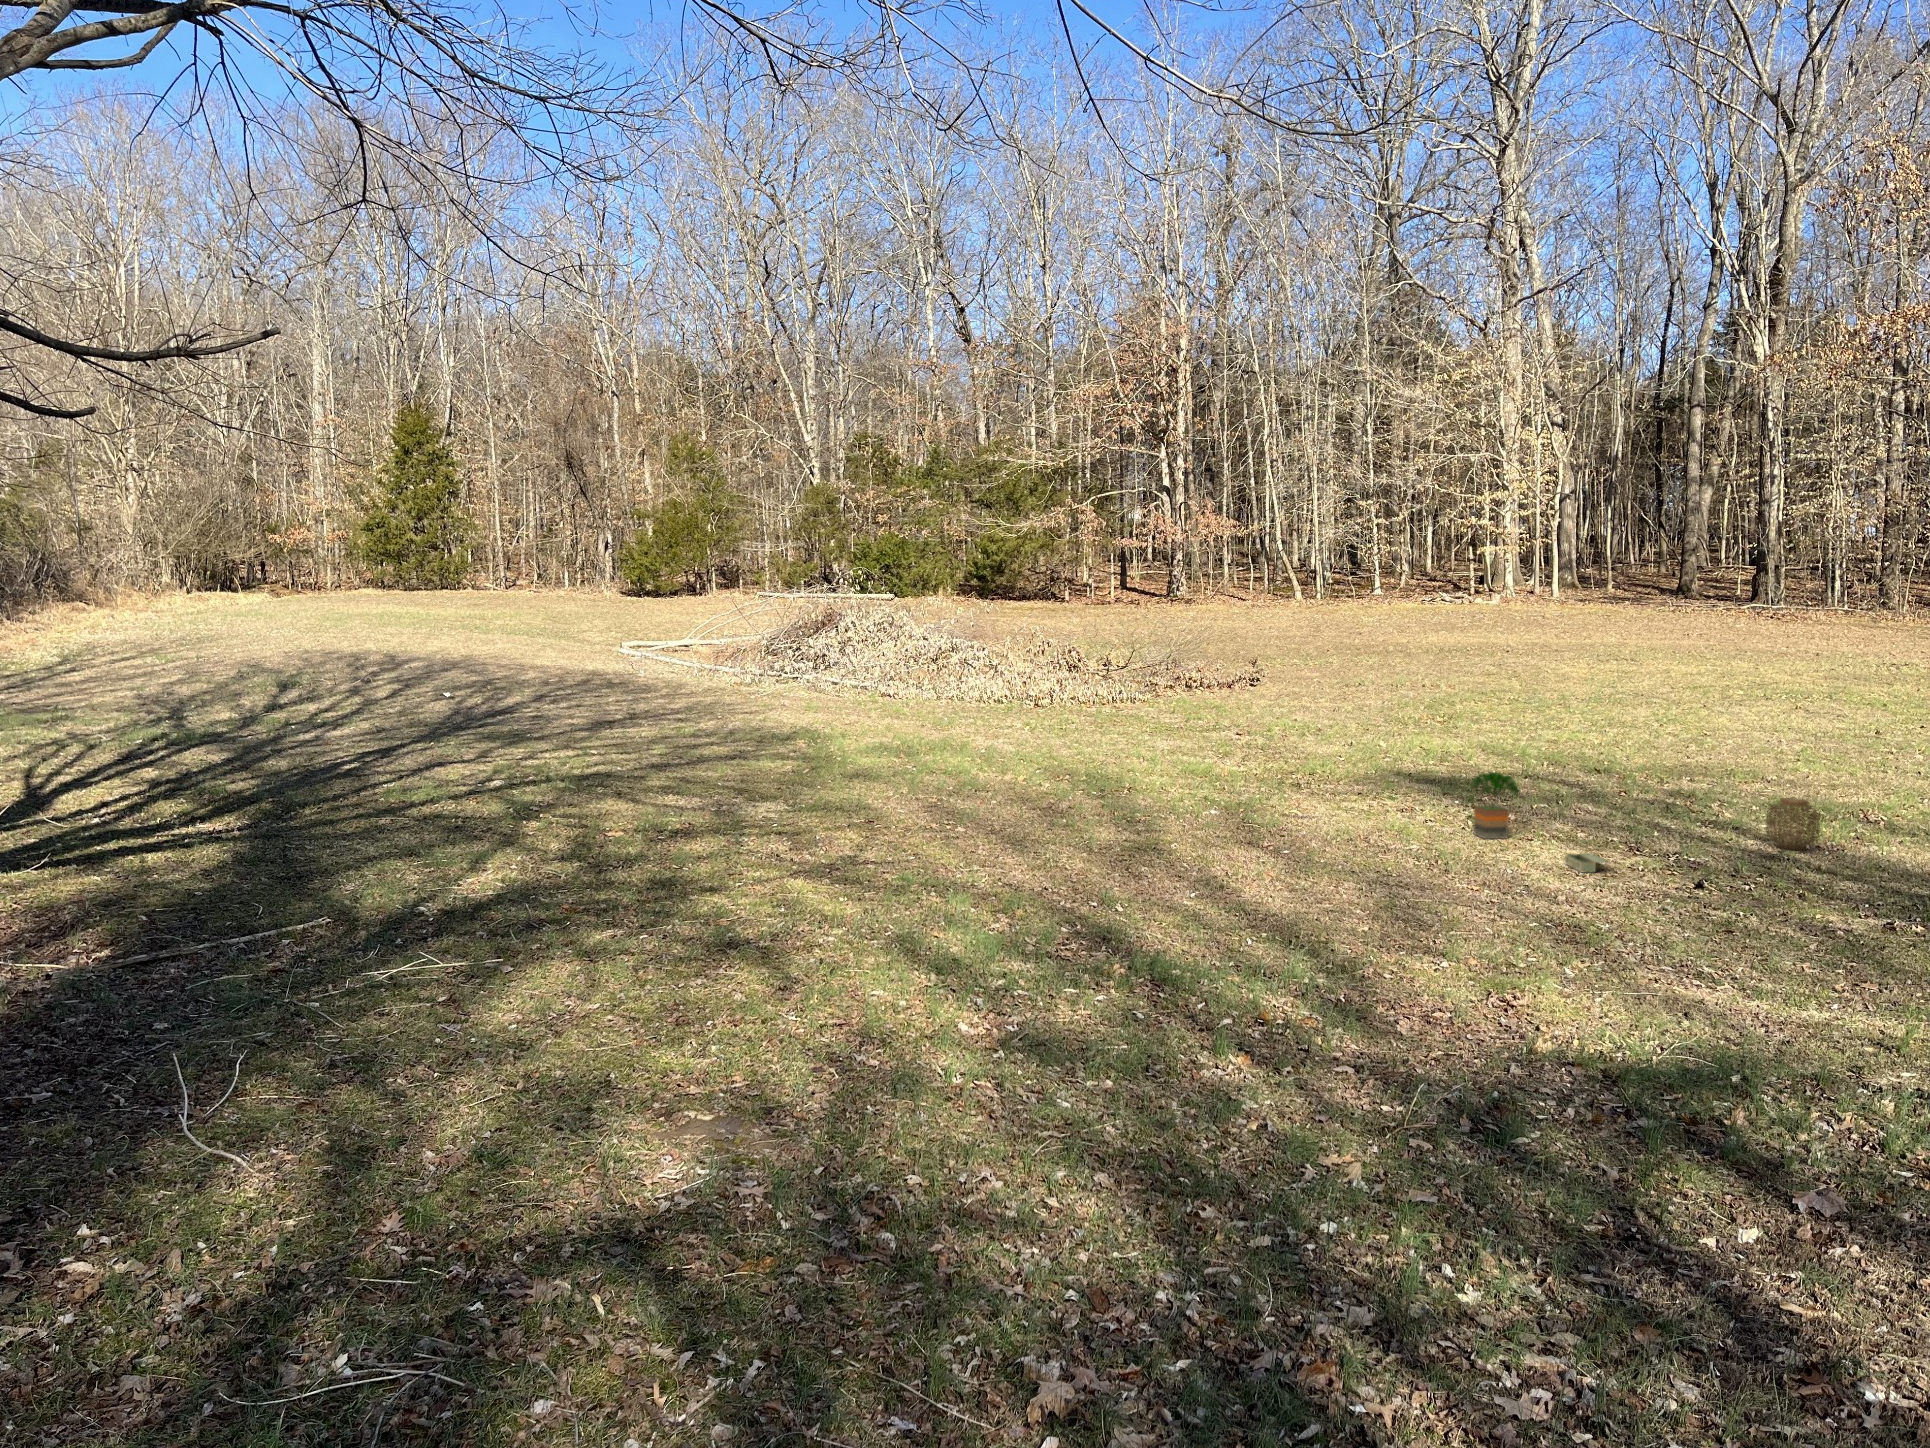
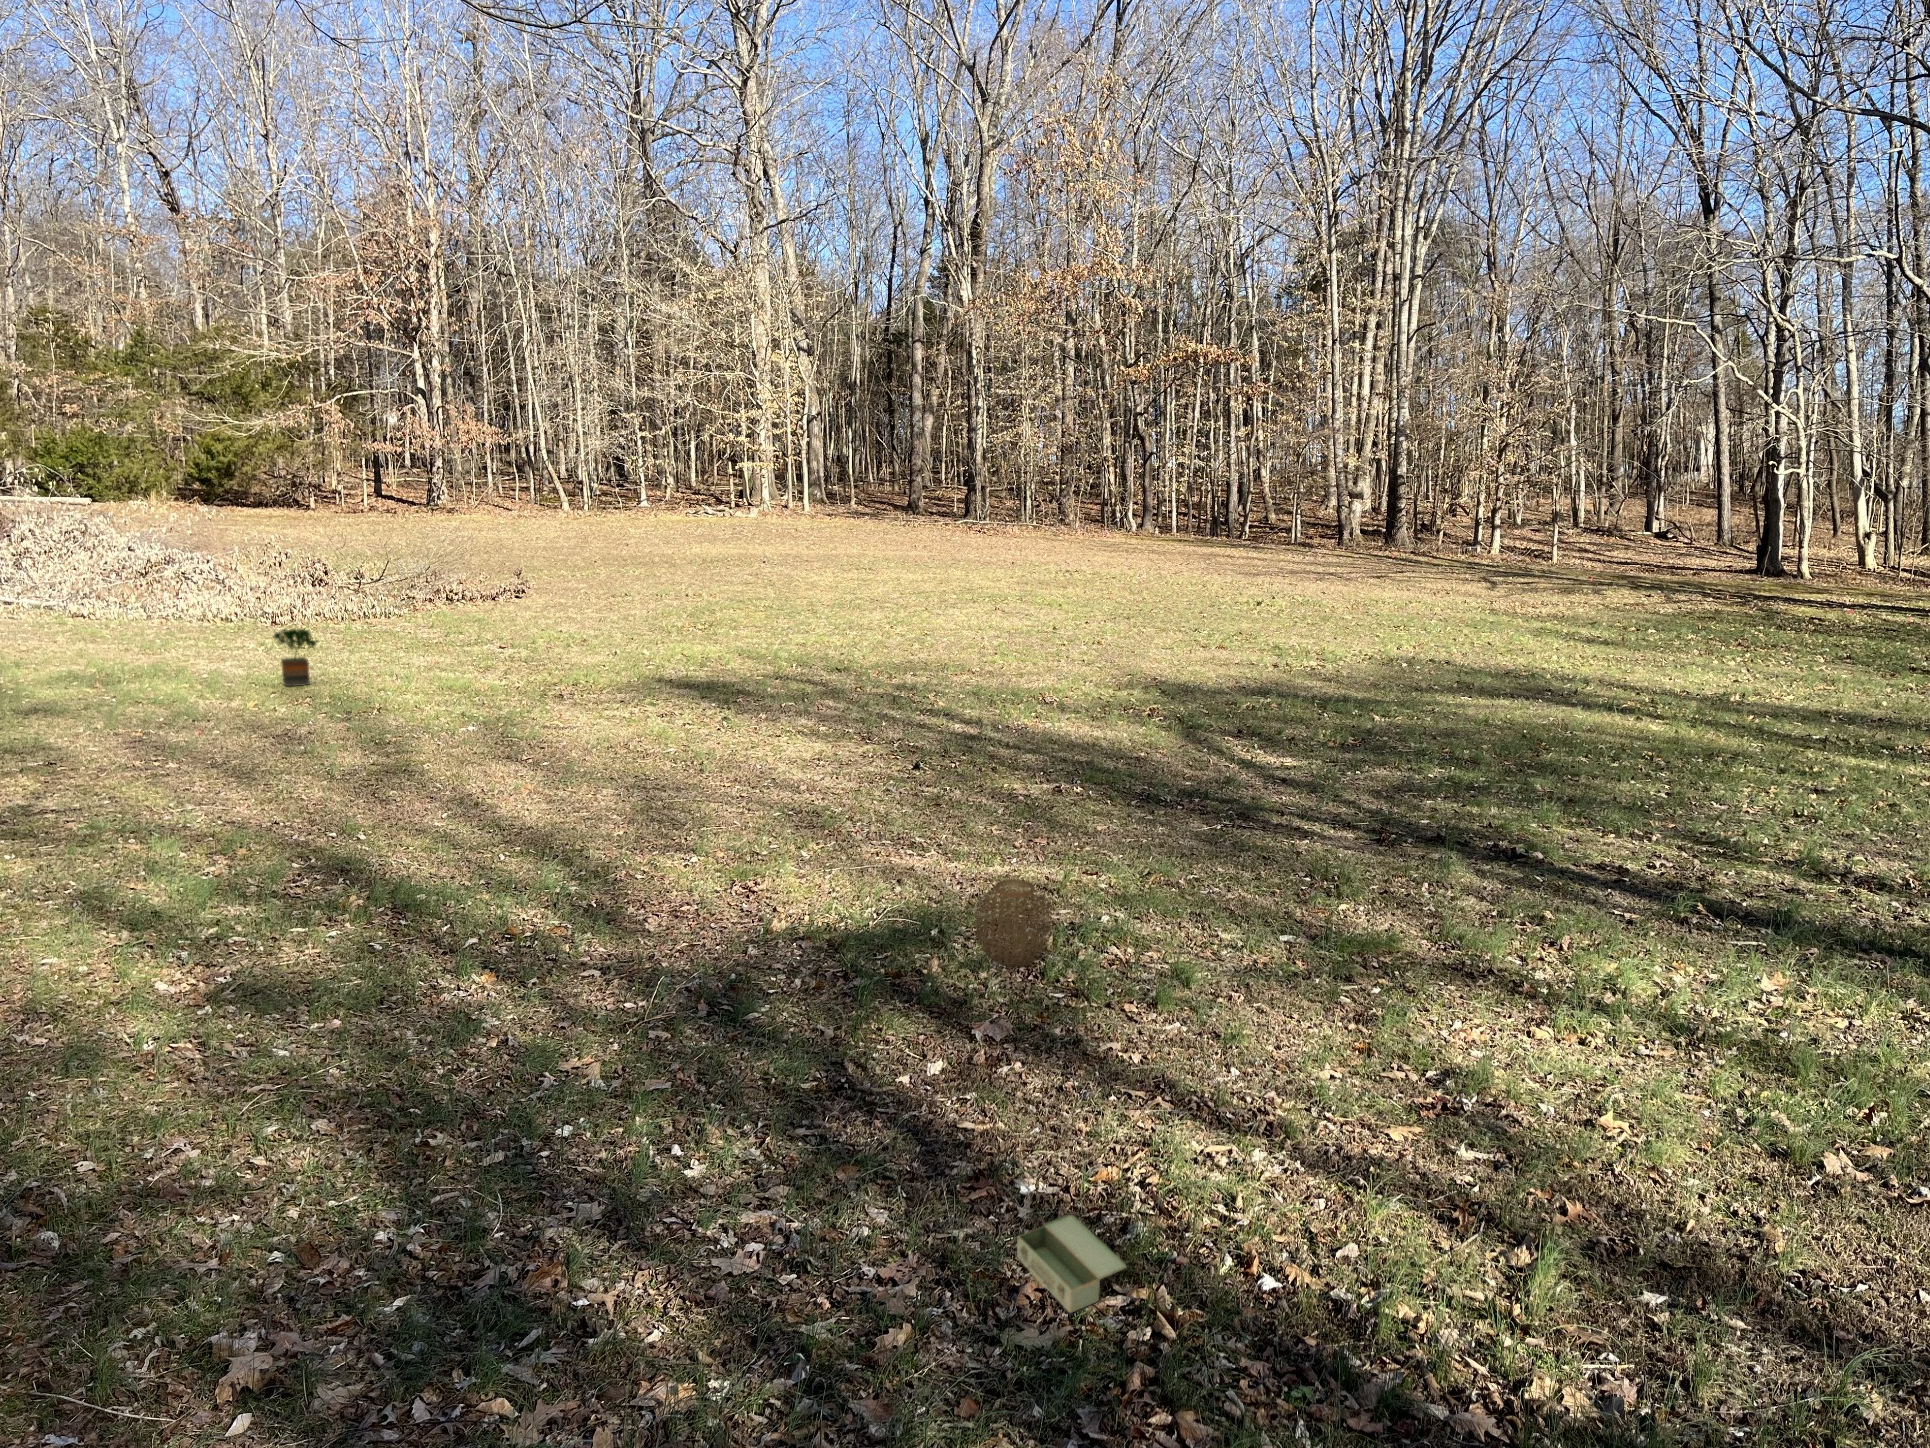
potted tree: present [1471,772,1520,839] -> present [273,629,316,687]
woven basket: present [1766,798,1820,850] -> present [976,879,1052,967]

